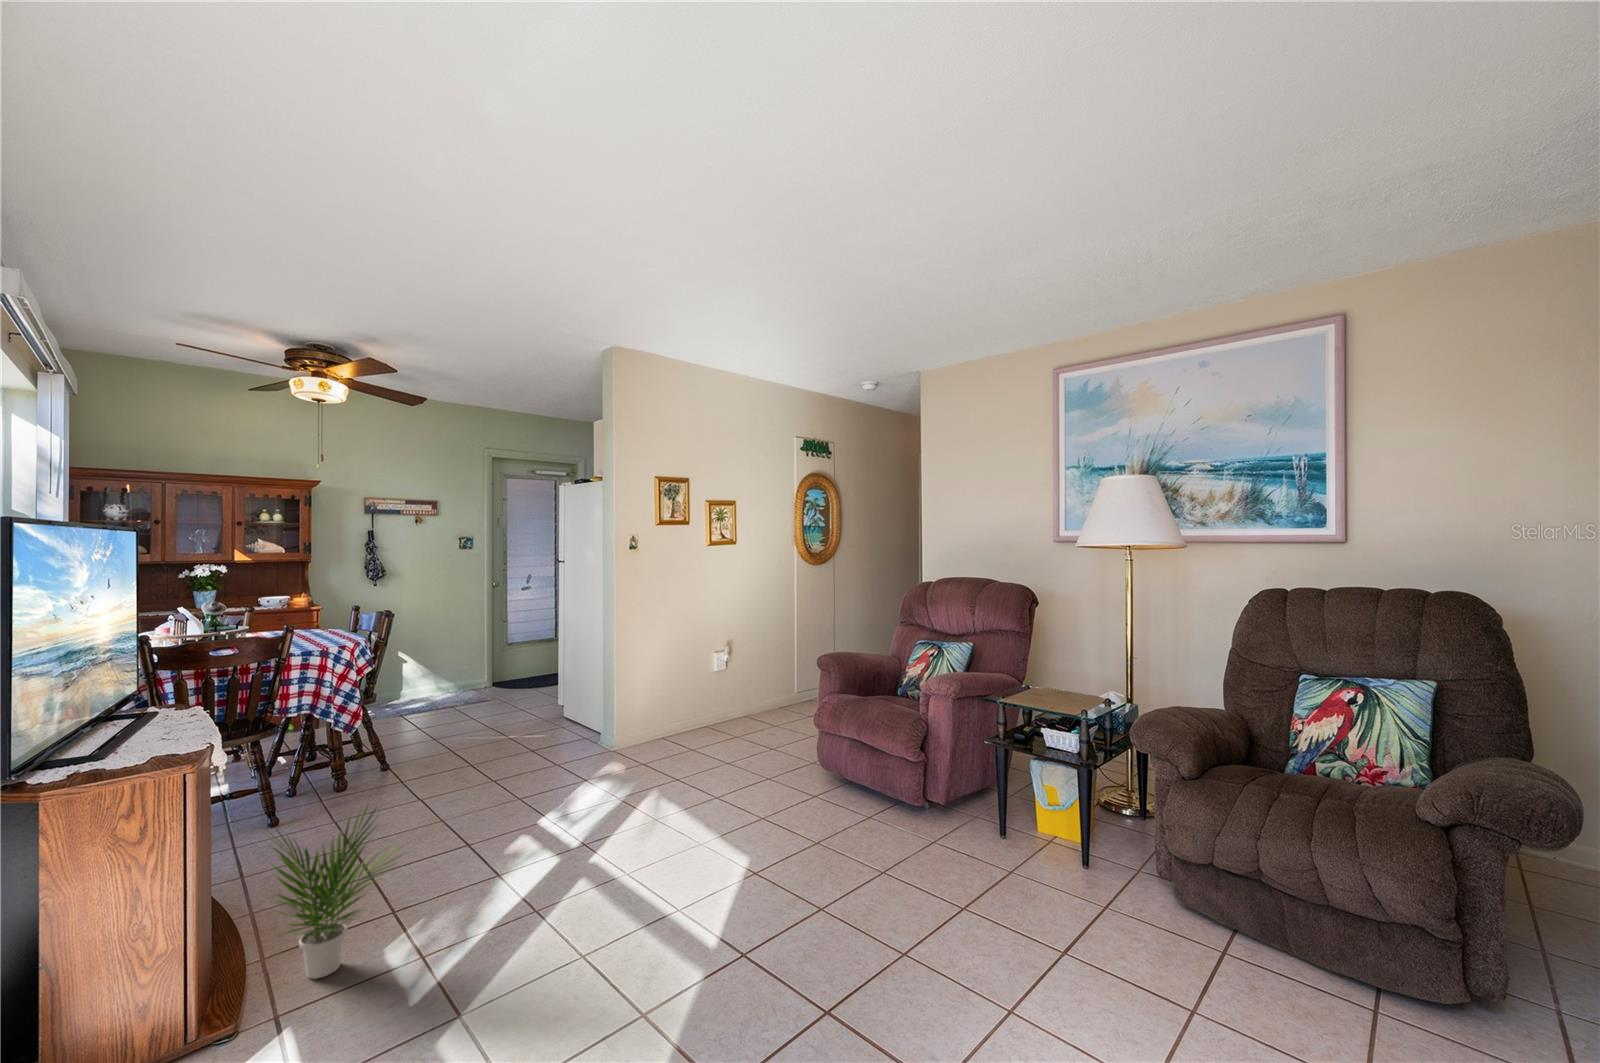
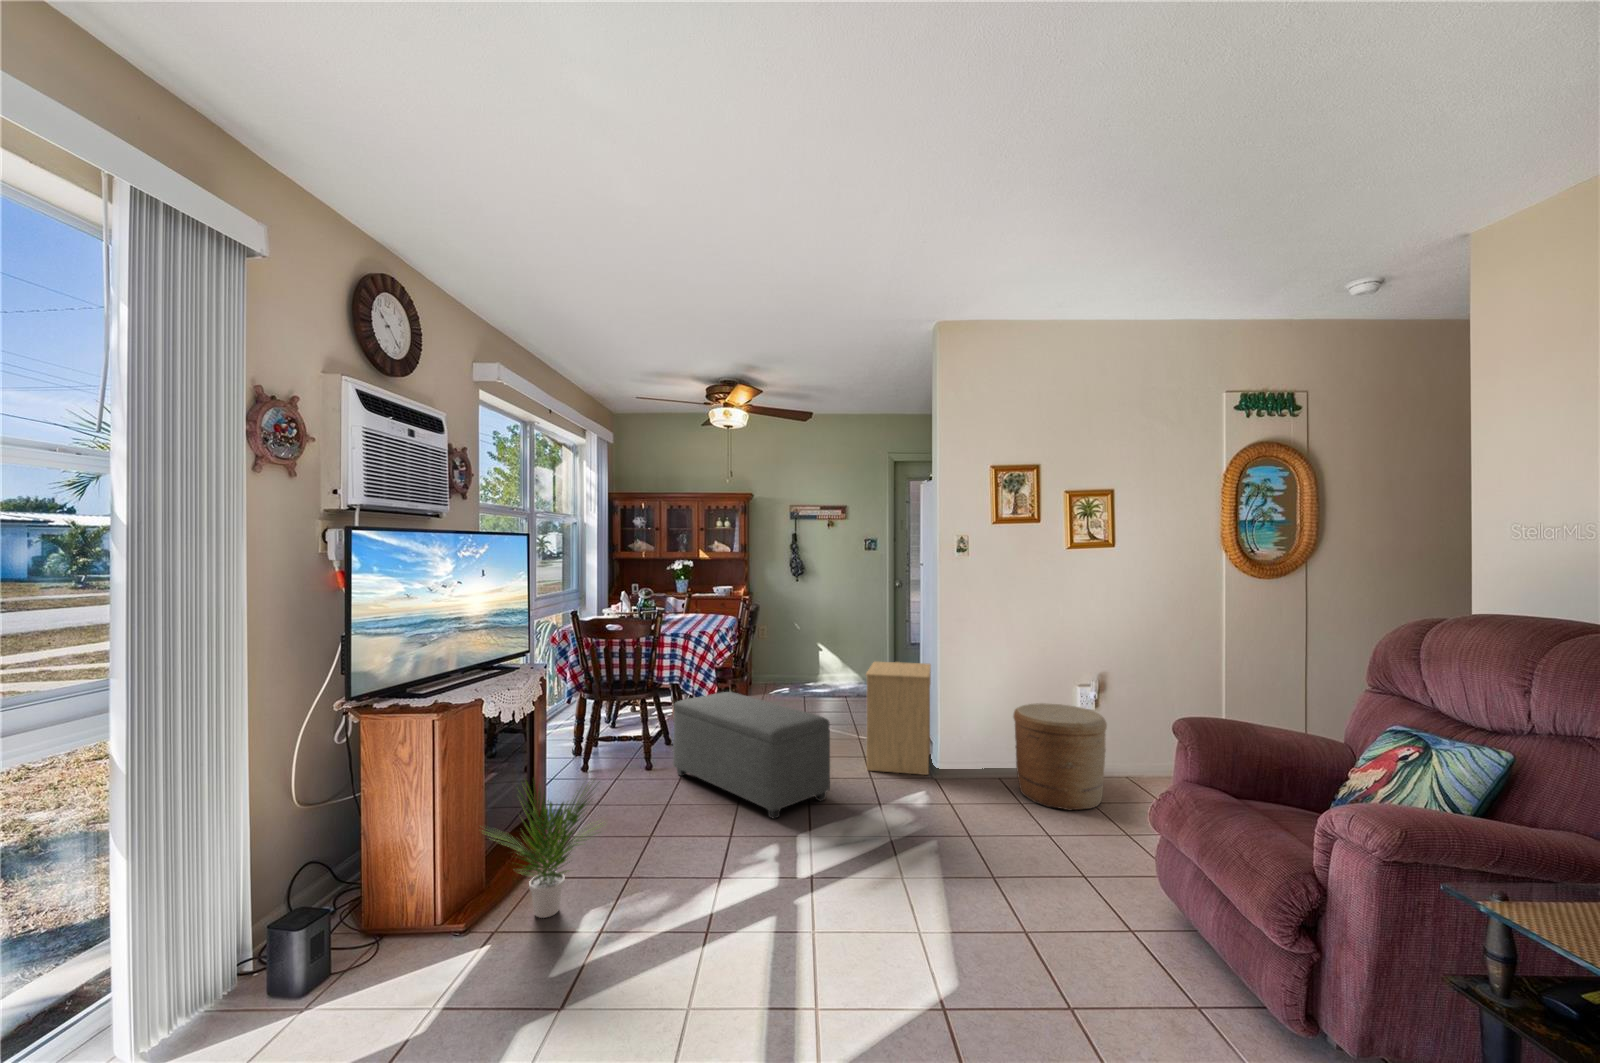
side table: none [531,652,604,759] -> present [866,662,931,775]
woven basket: none [676,668,745,748] -> present [1013,703,1107,810]
ottoman: none [319,710,534,818] -> present [673,692,830,819]

